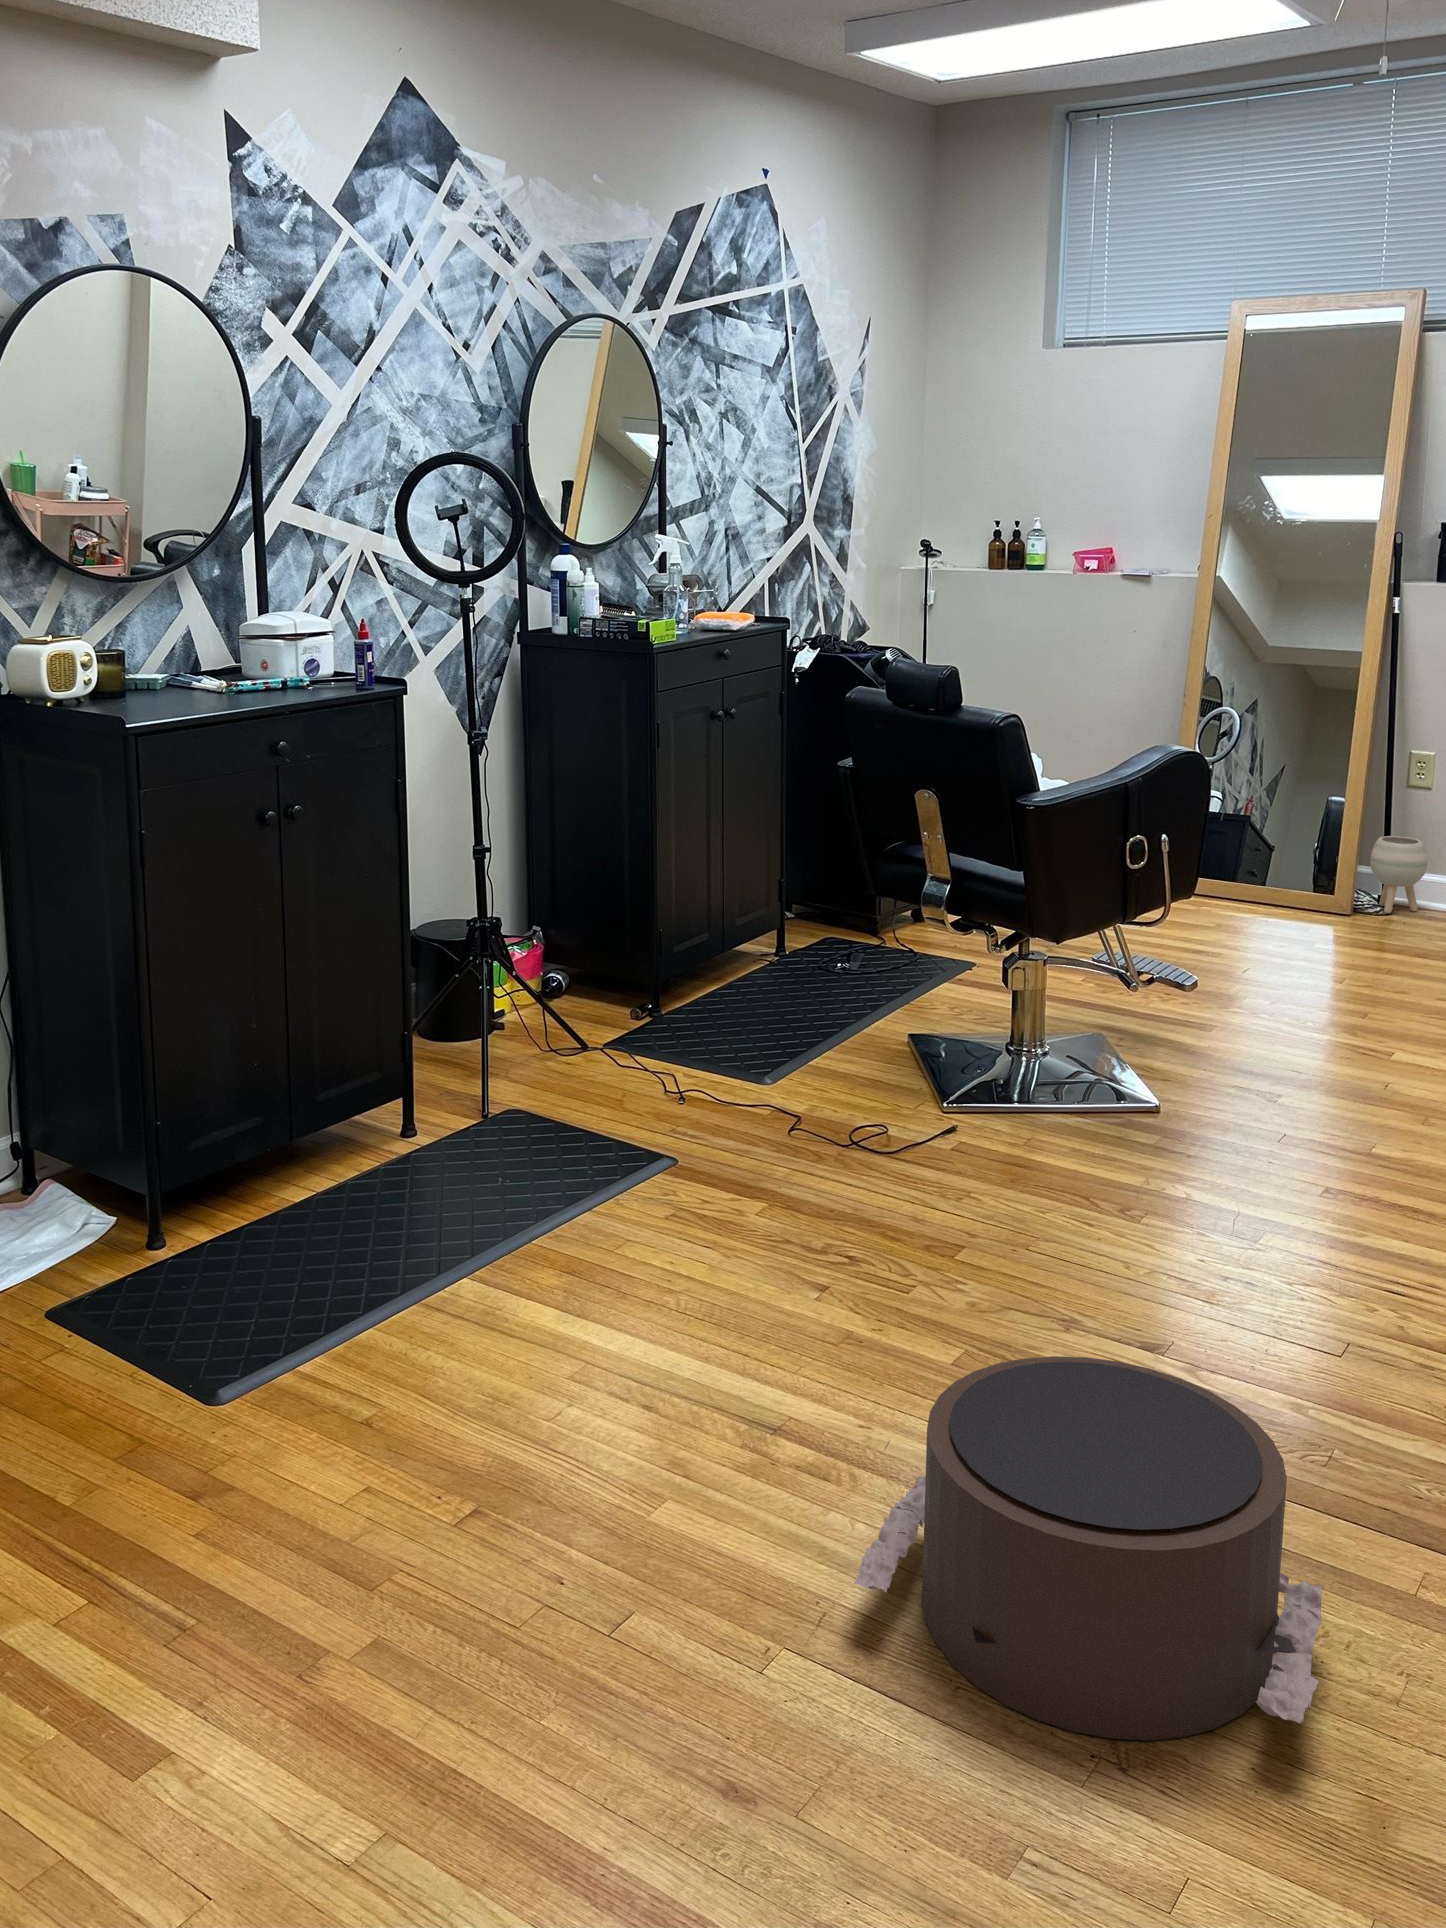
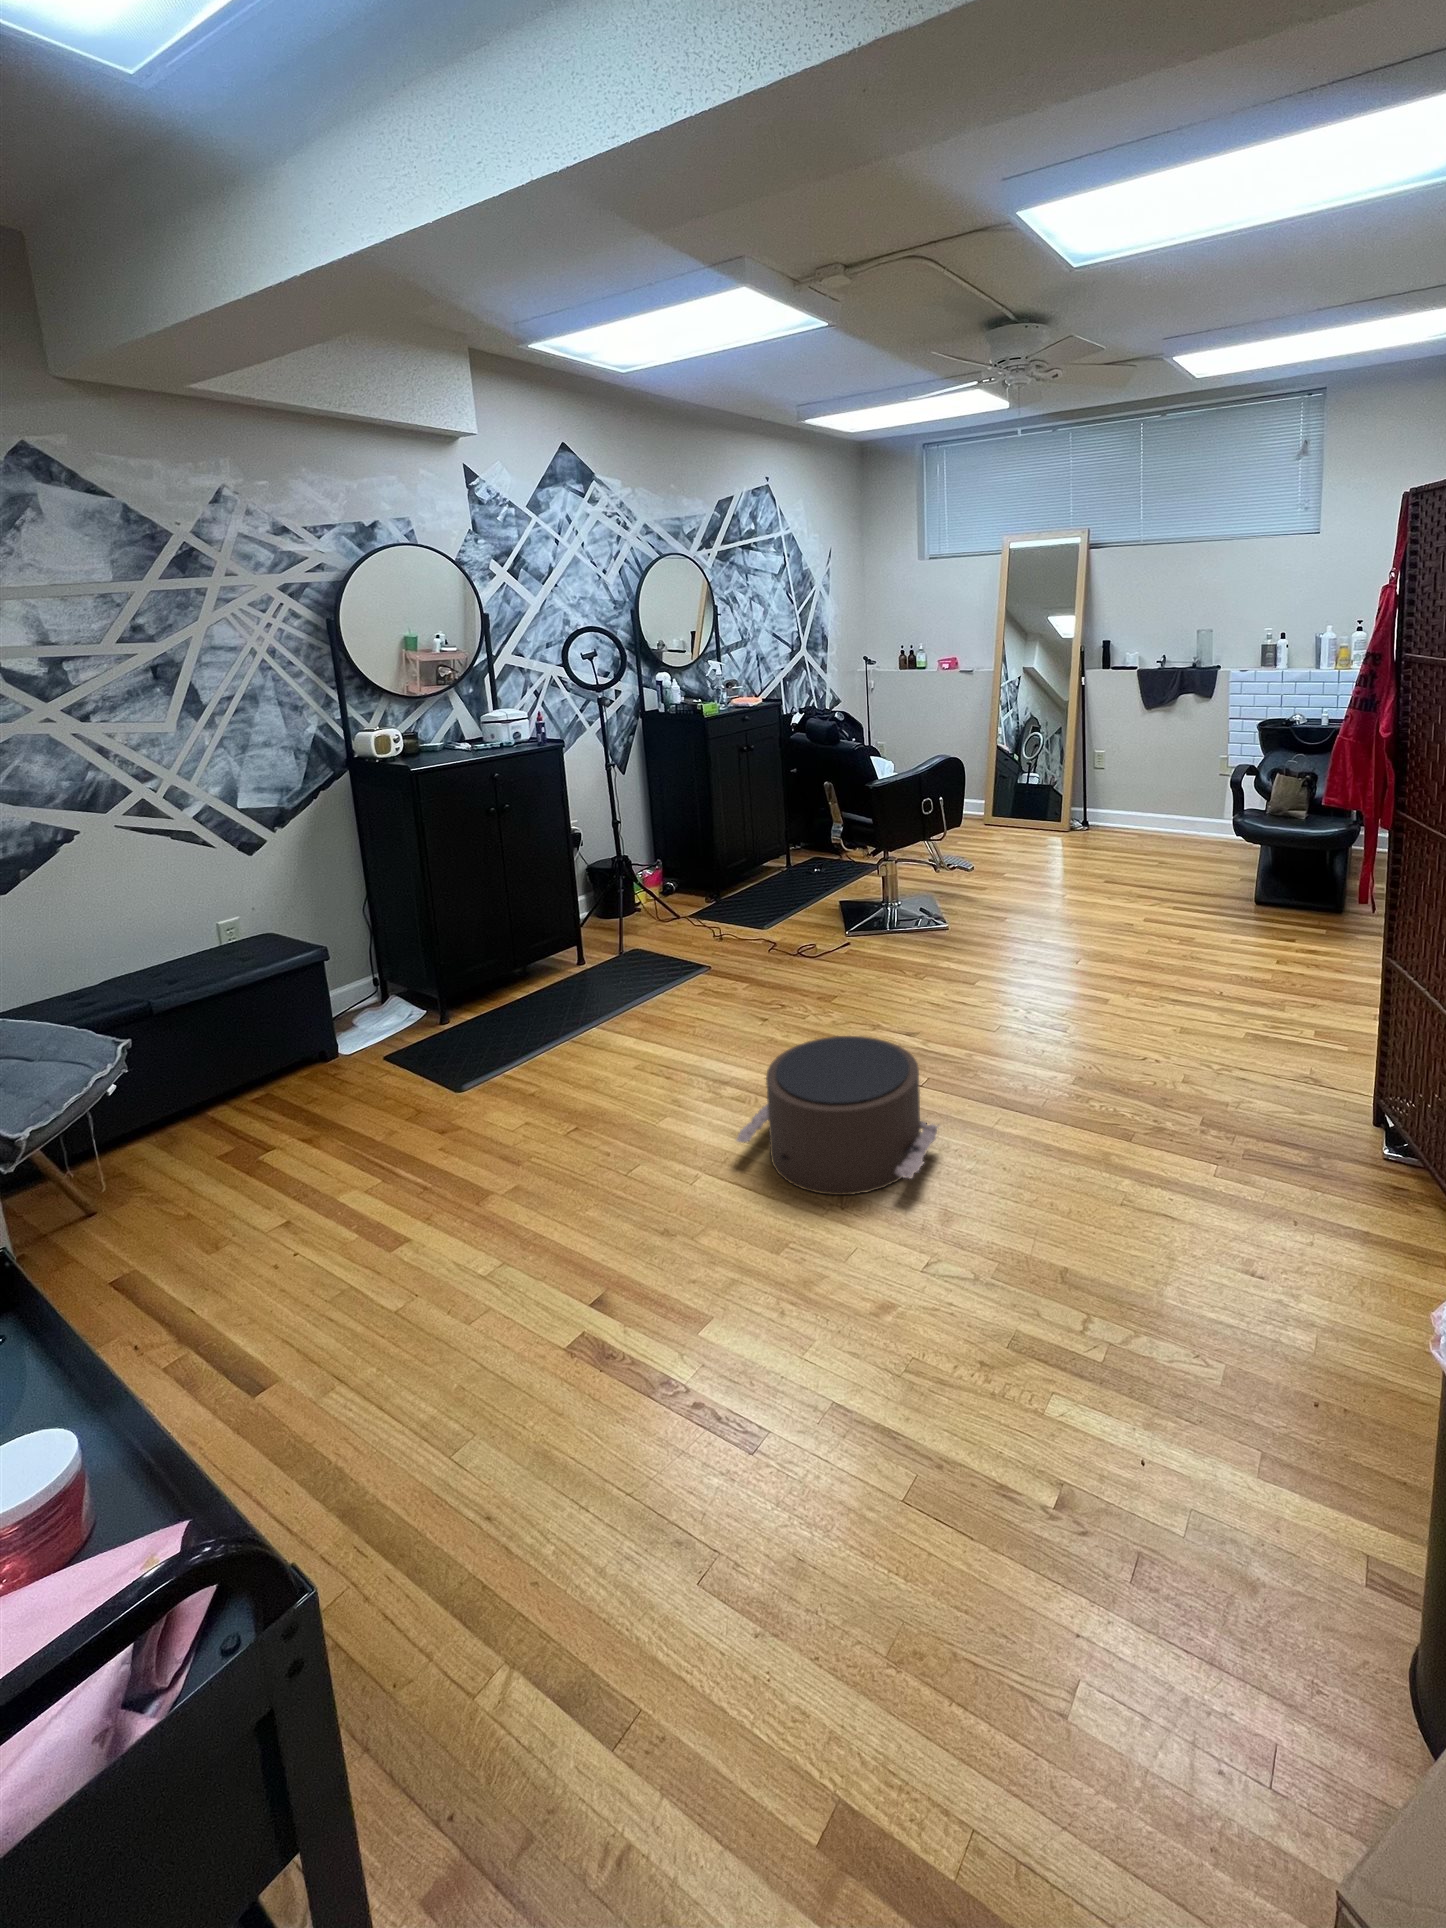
planter: present [1370,836,1427,913] -> none [1078,793,1104,830]

